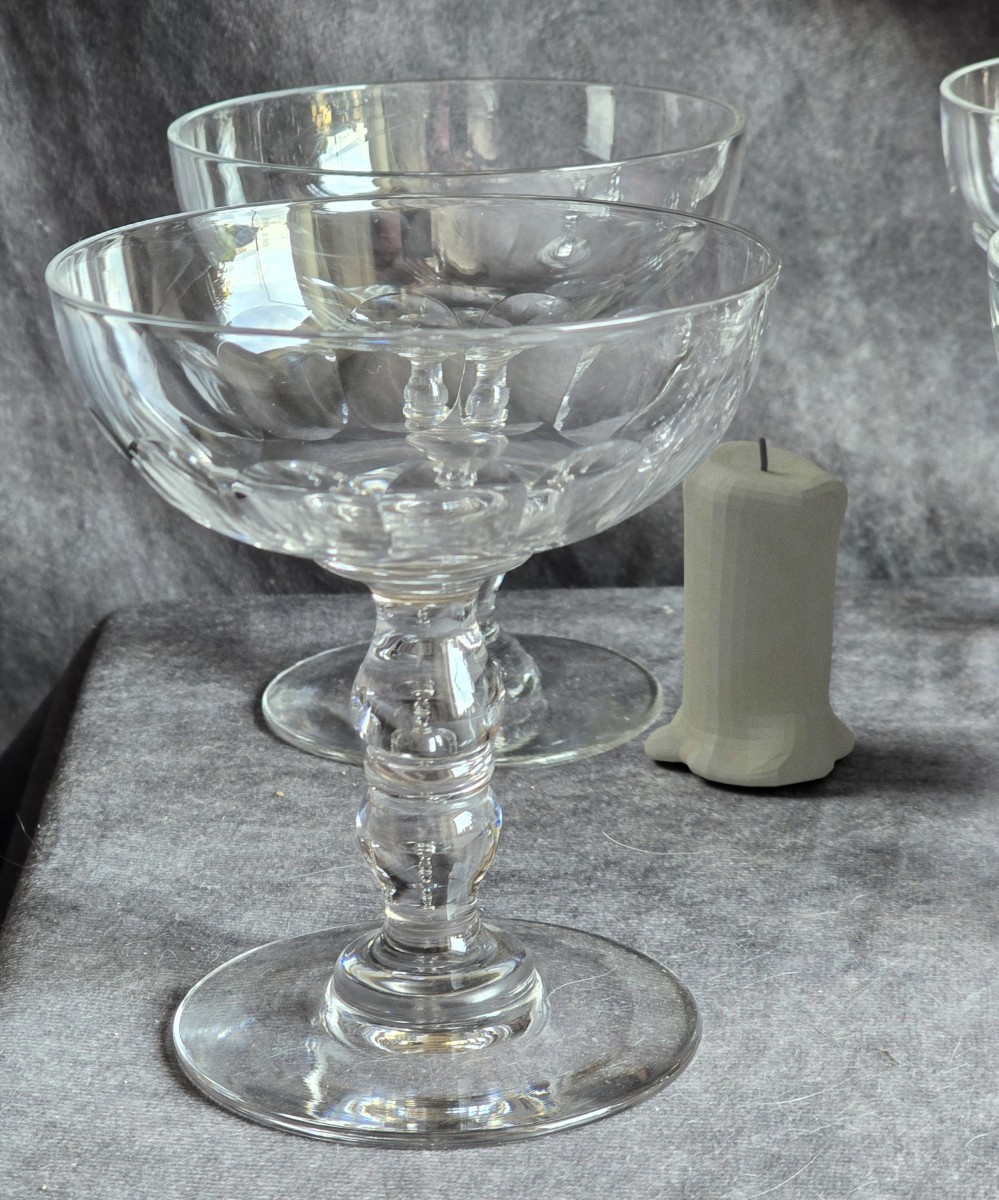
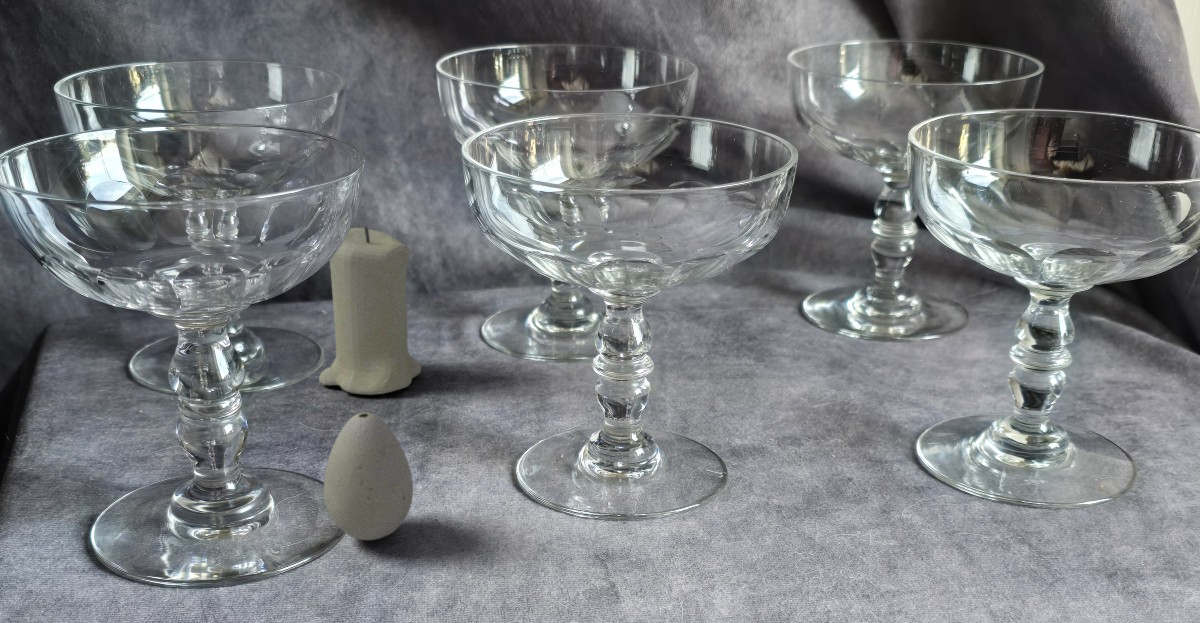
decorative egg: none [652,809,844,1090] -> present [324,412,413,540]

